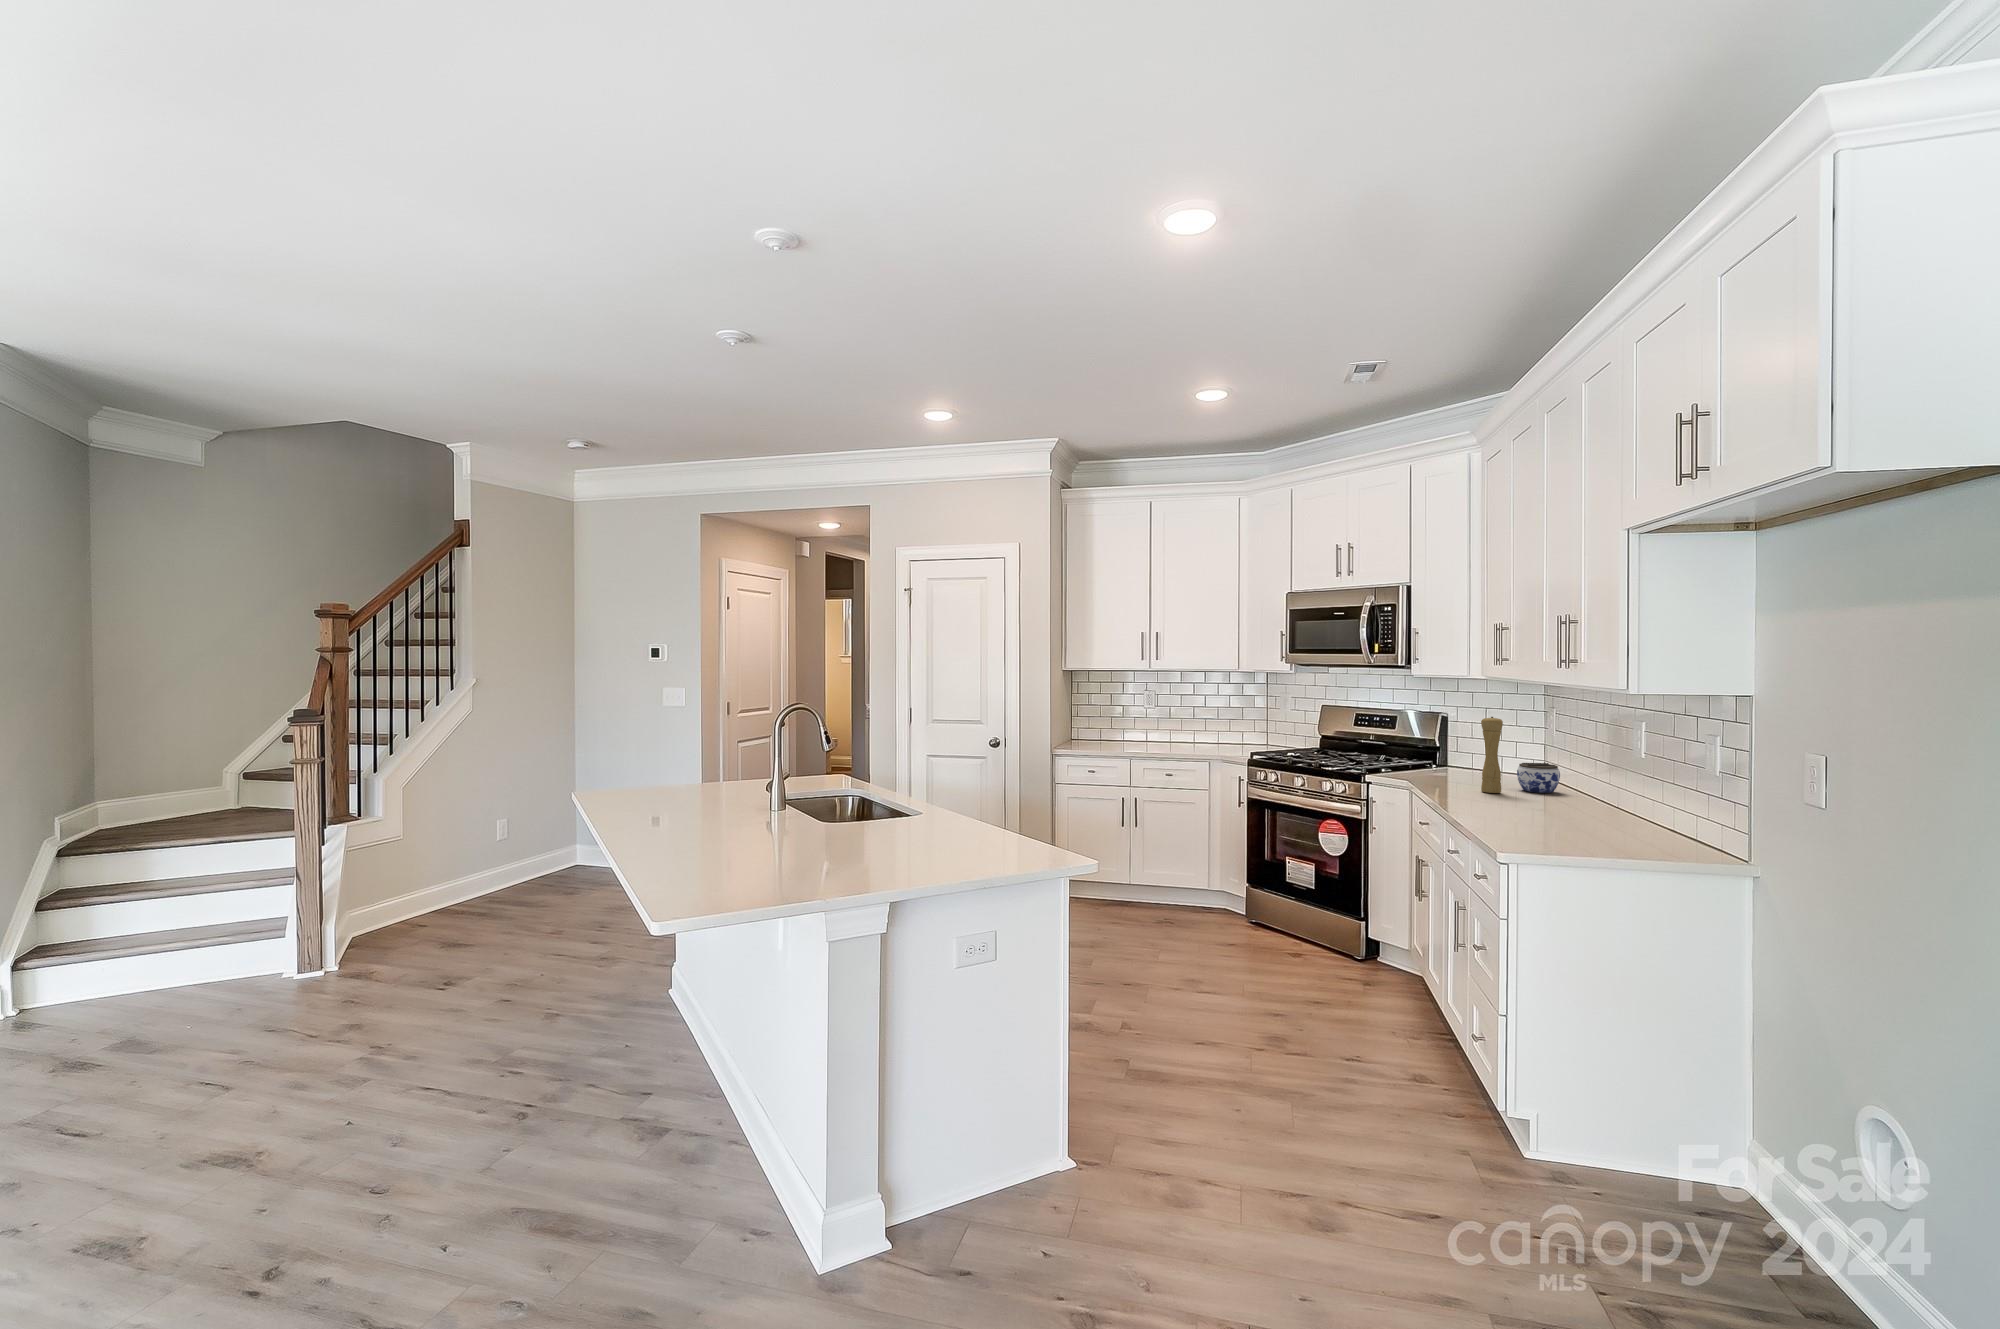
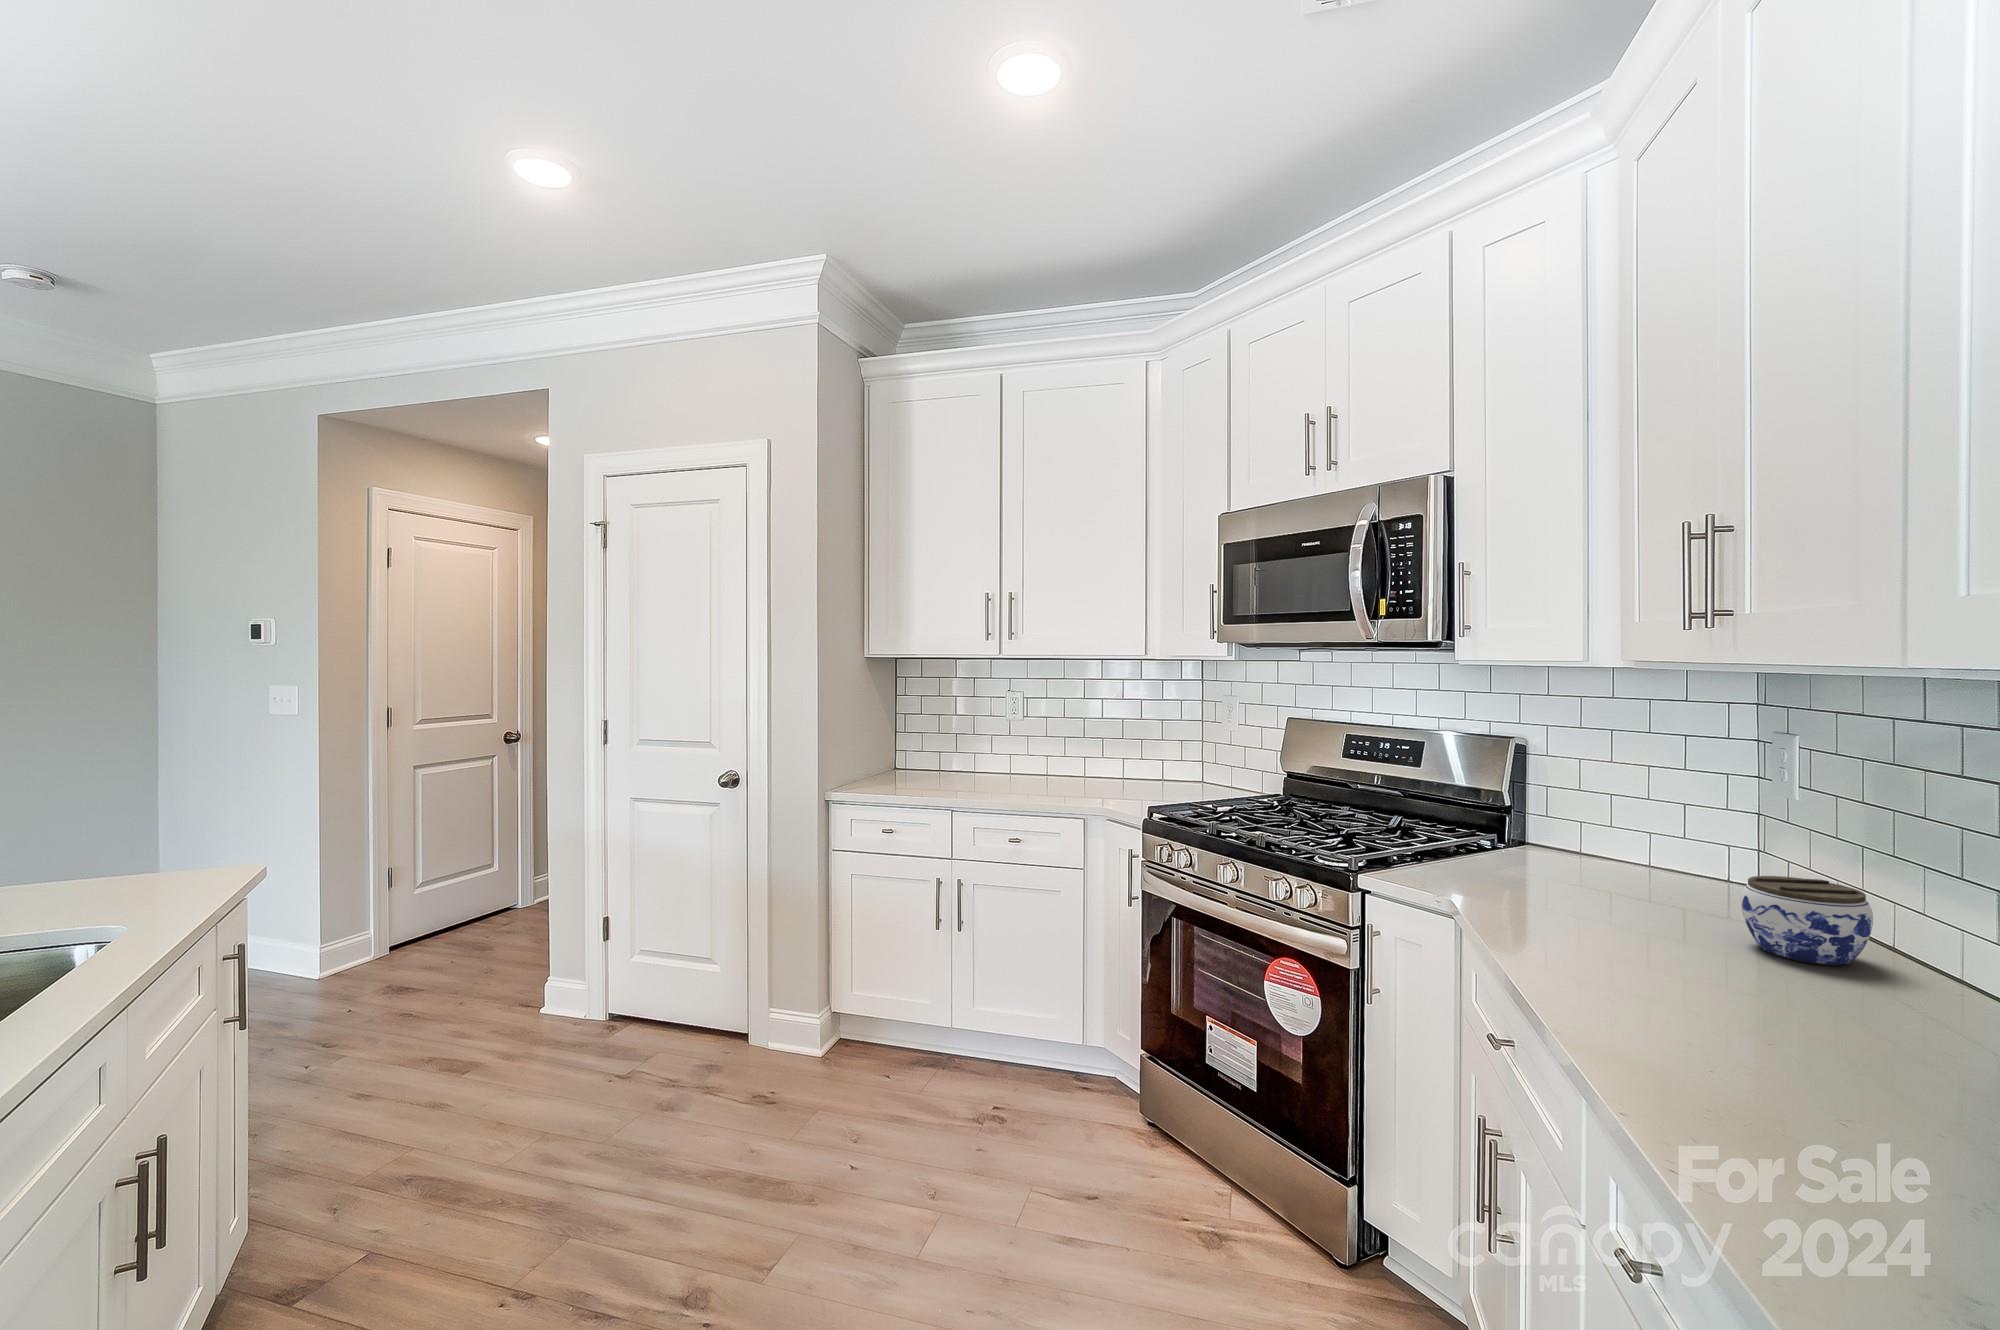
pepper mill: present [1481,717,1503,793] -> none [1658,762,1722,968]

